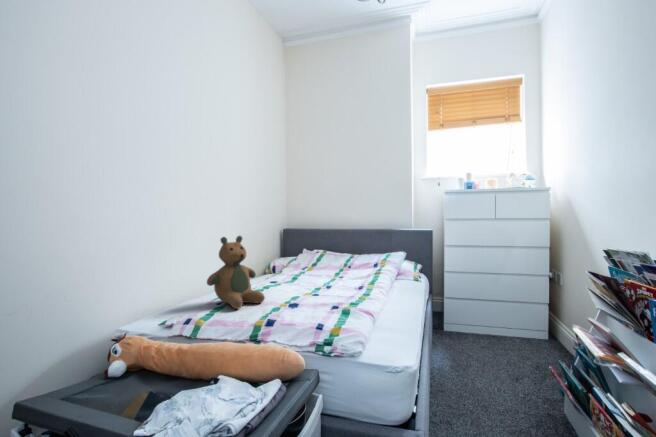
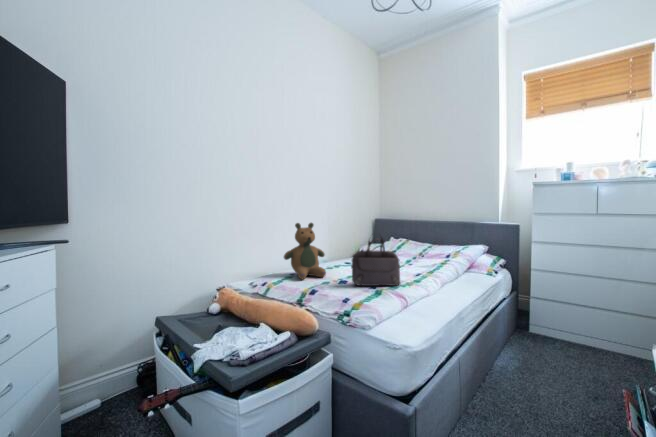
handbag: none [304,244,358,308] -> present [351,237,400,286]

